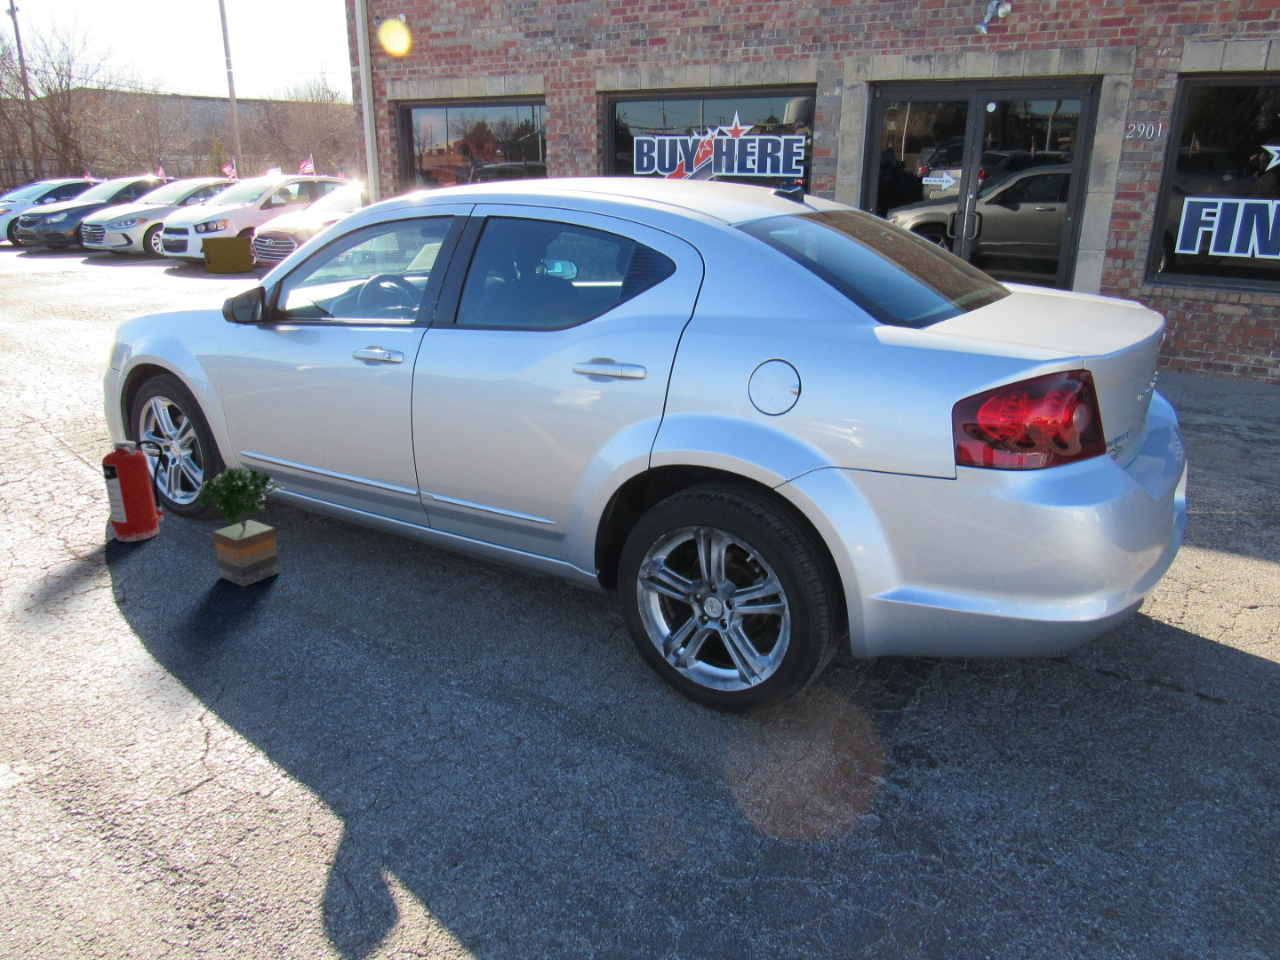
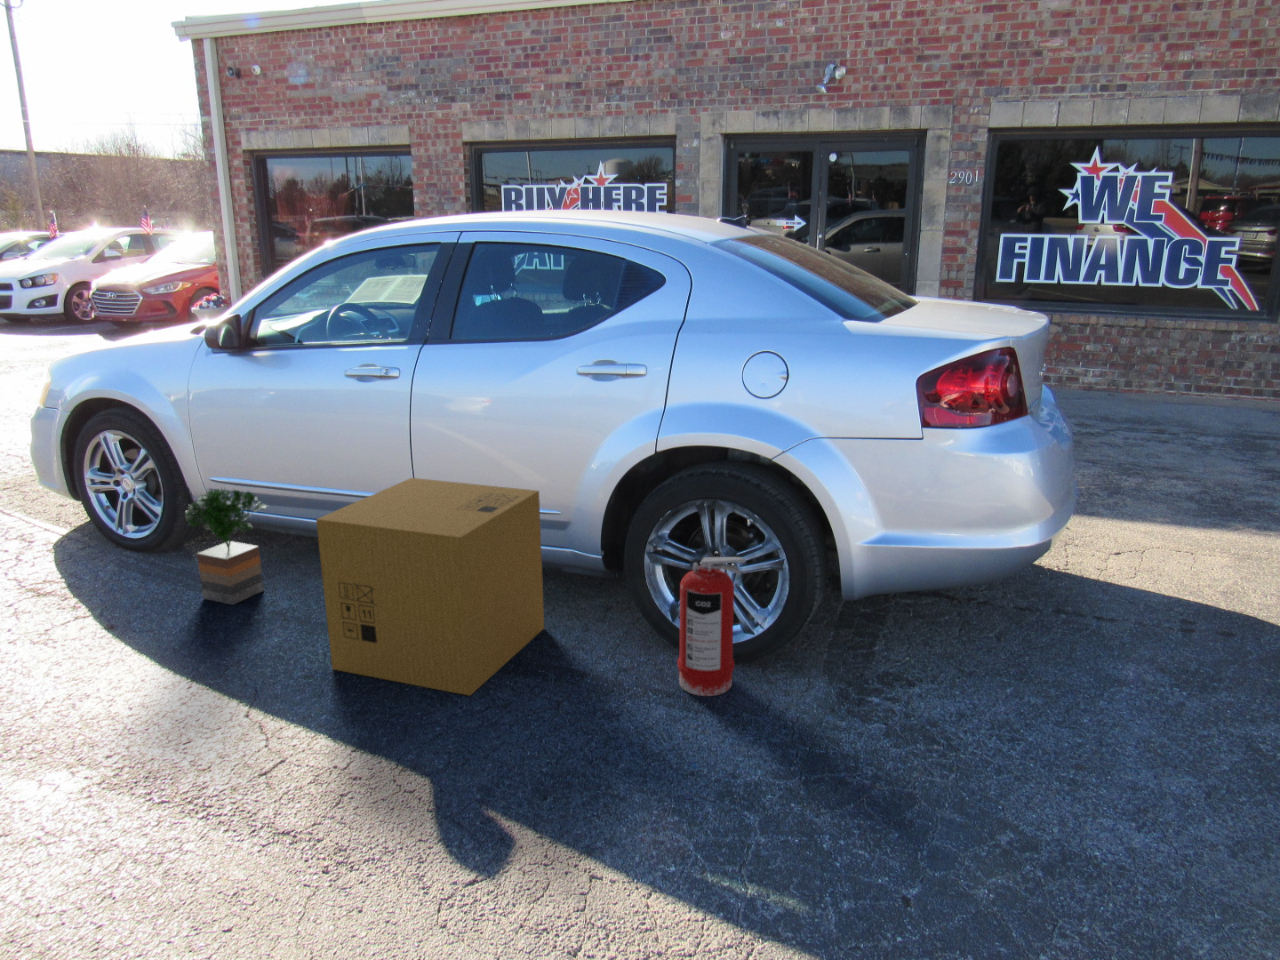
cardboard box: present [202,237,253,273] -> present [316,478,544,695]
fire extinguisher: present [102,440,163,542] -> present [678,553,745,696]

